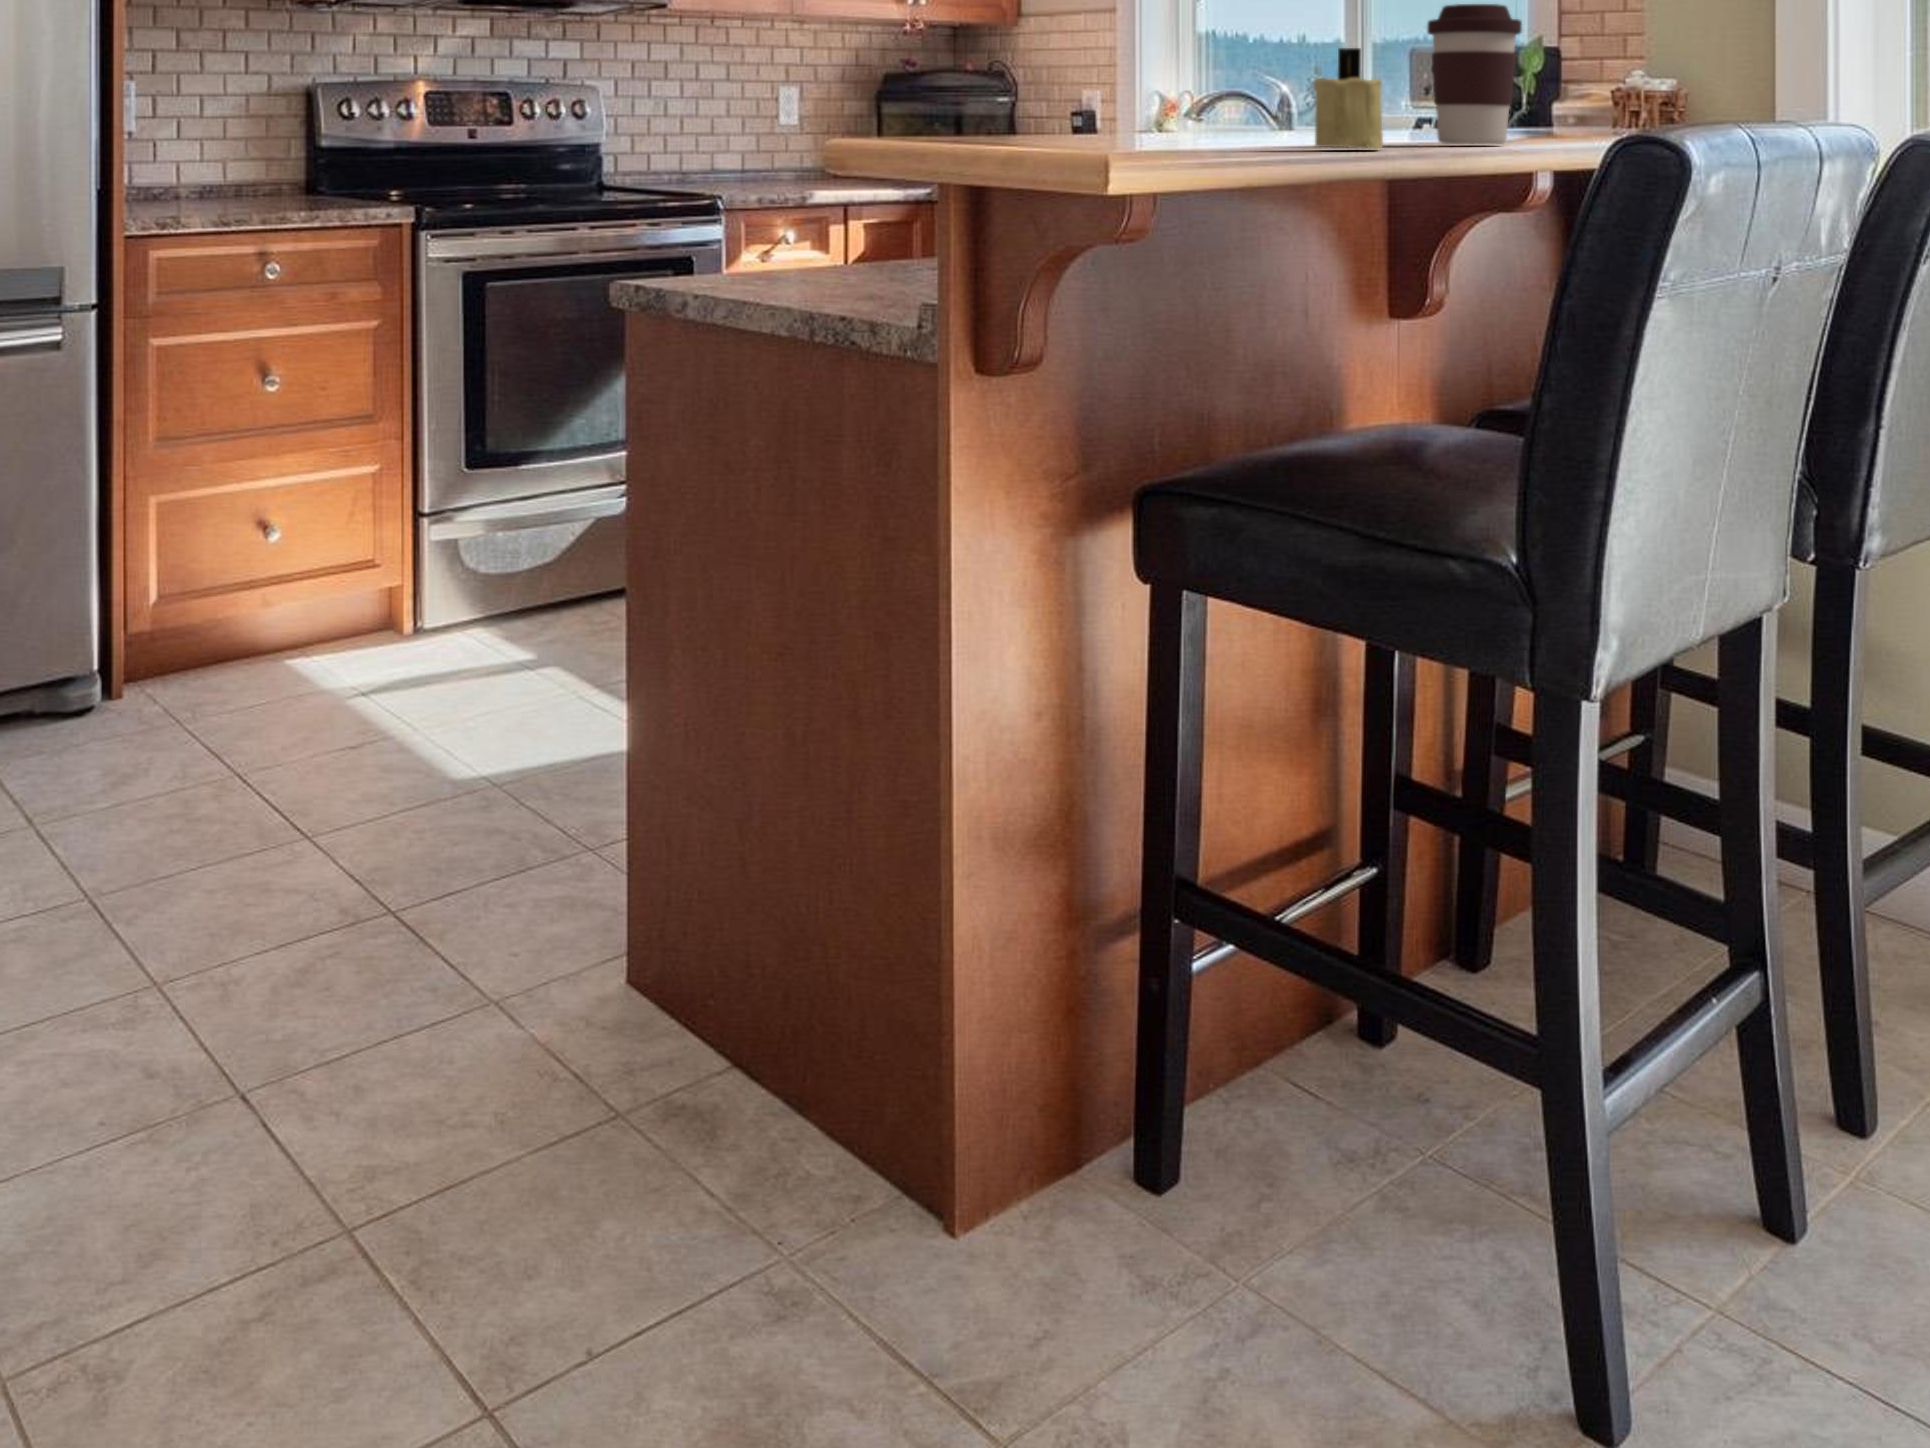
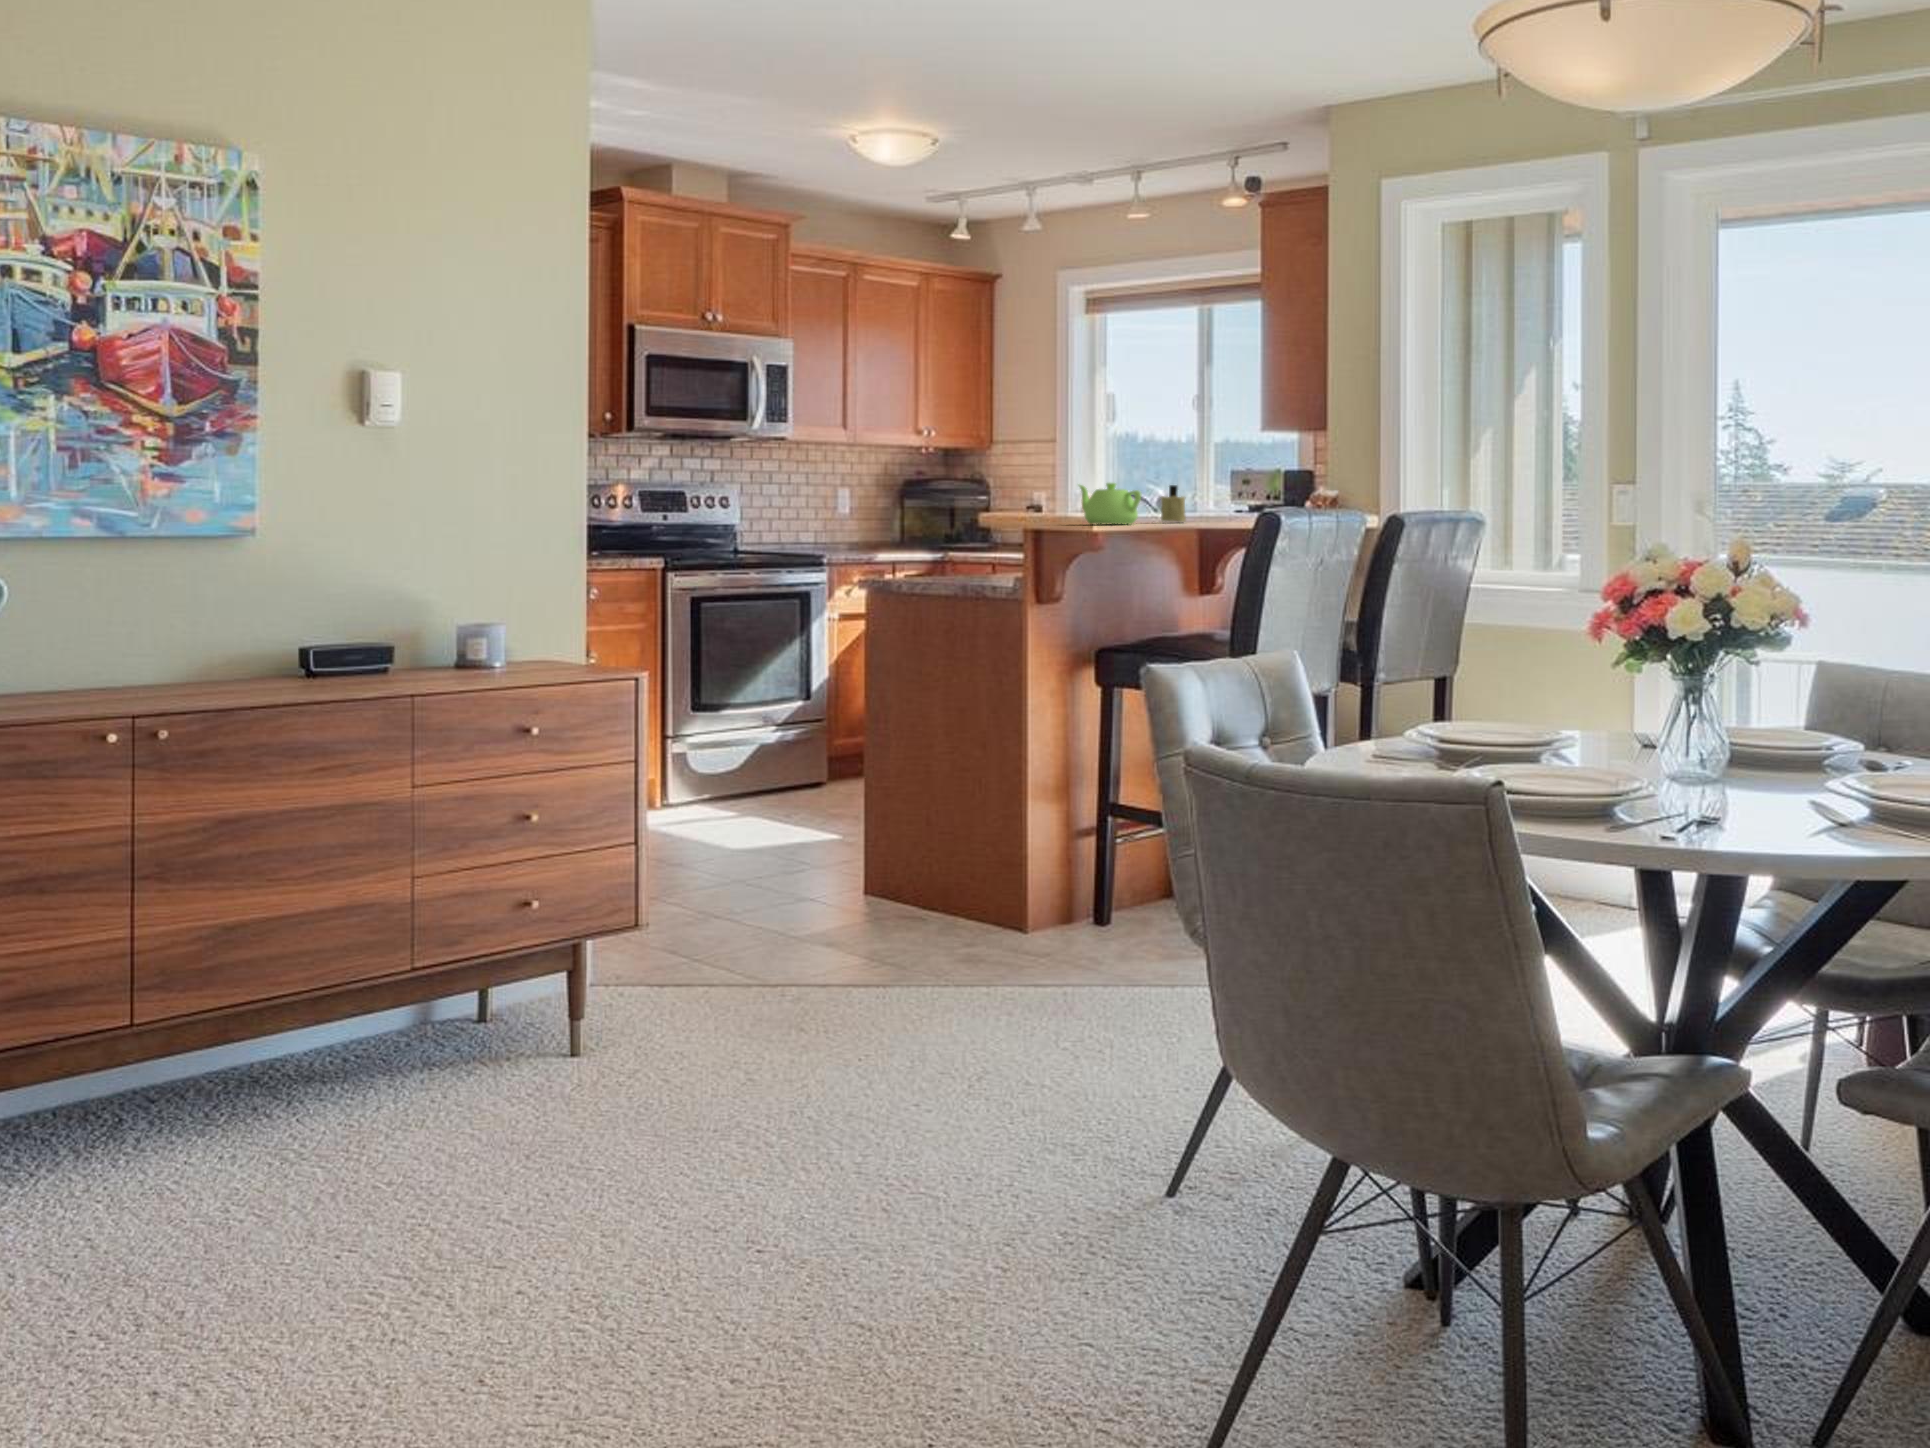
coffee cup: present [1427,4,1522,144] -> none [1205,467,1241,520]
teapot: none [1080,36,1264,156] -> present [1079,483,1142,524]

